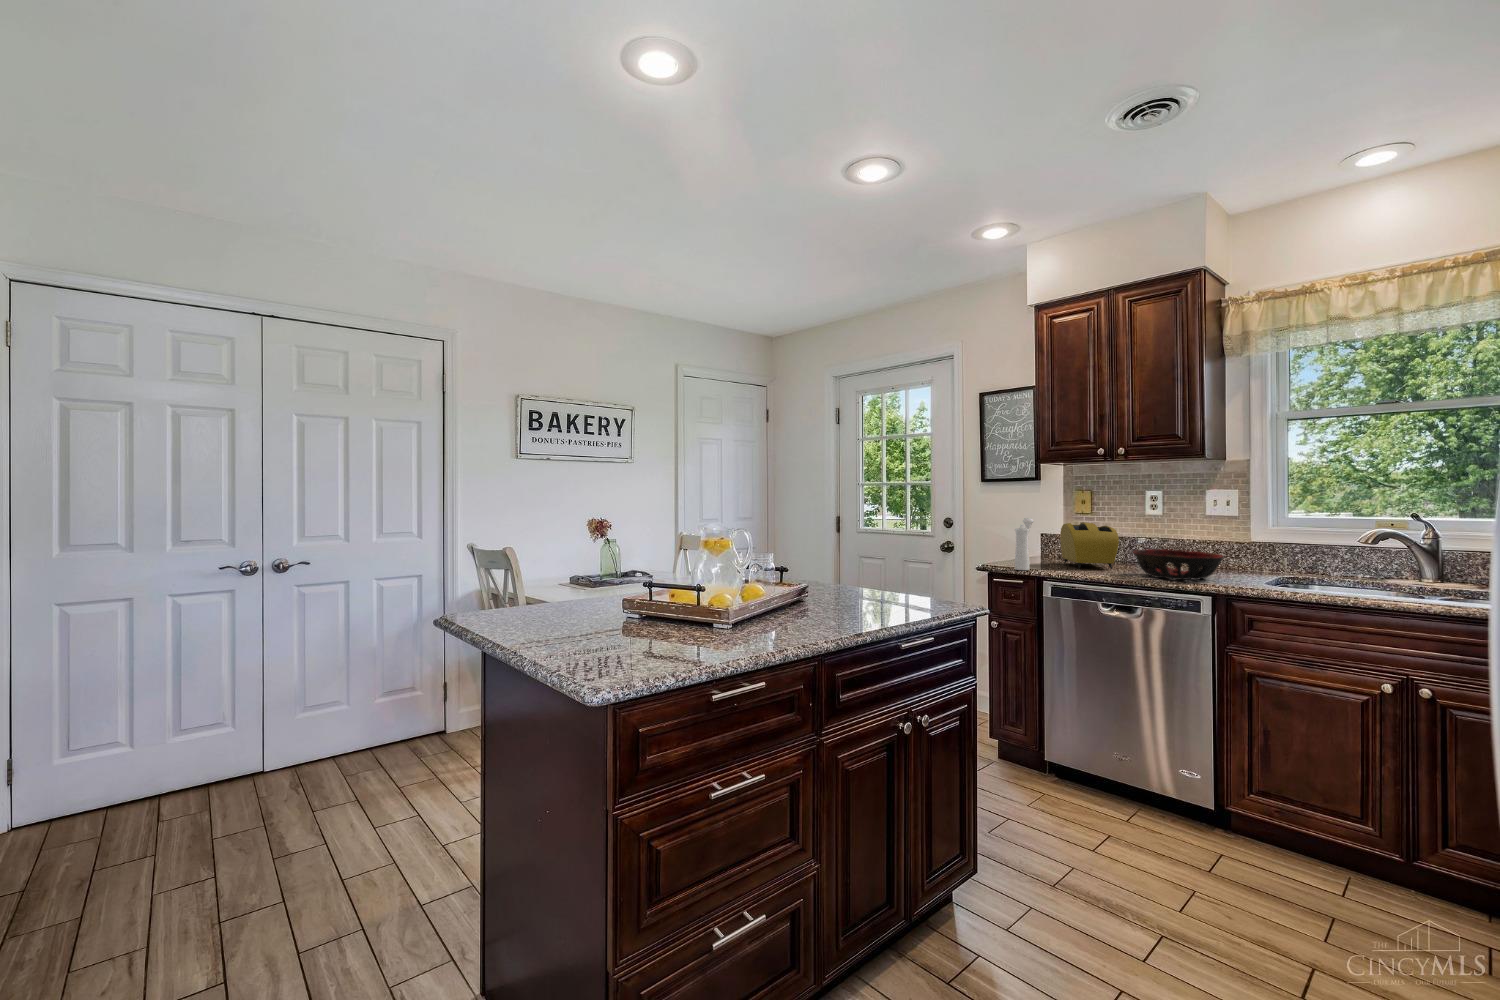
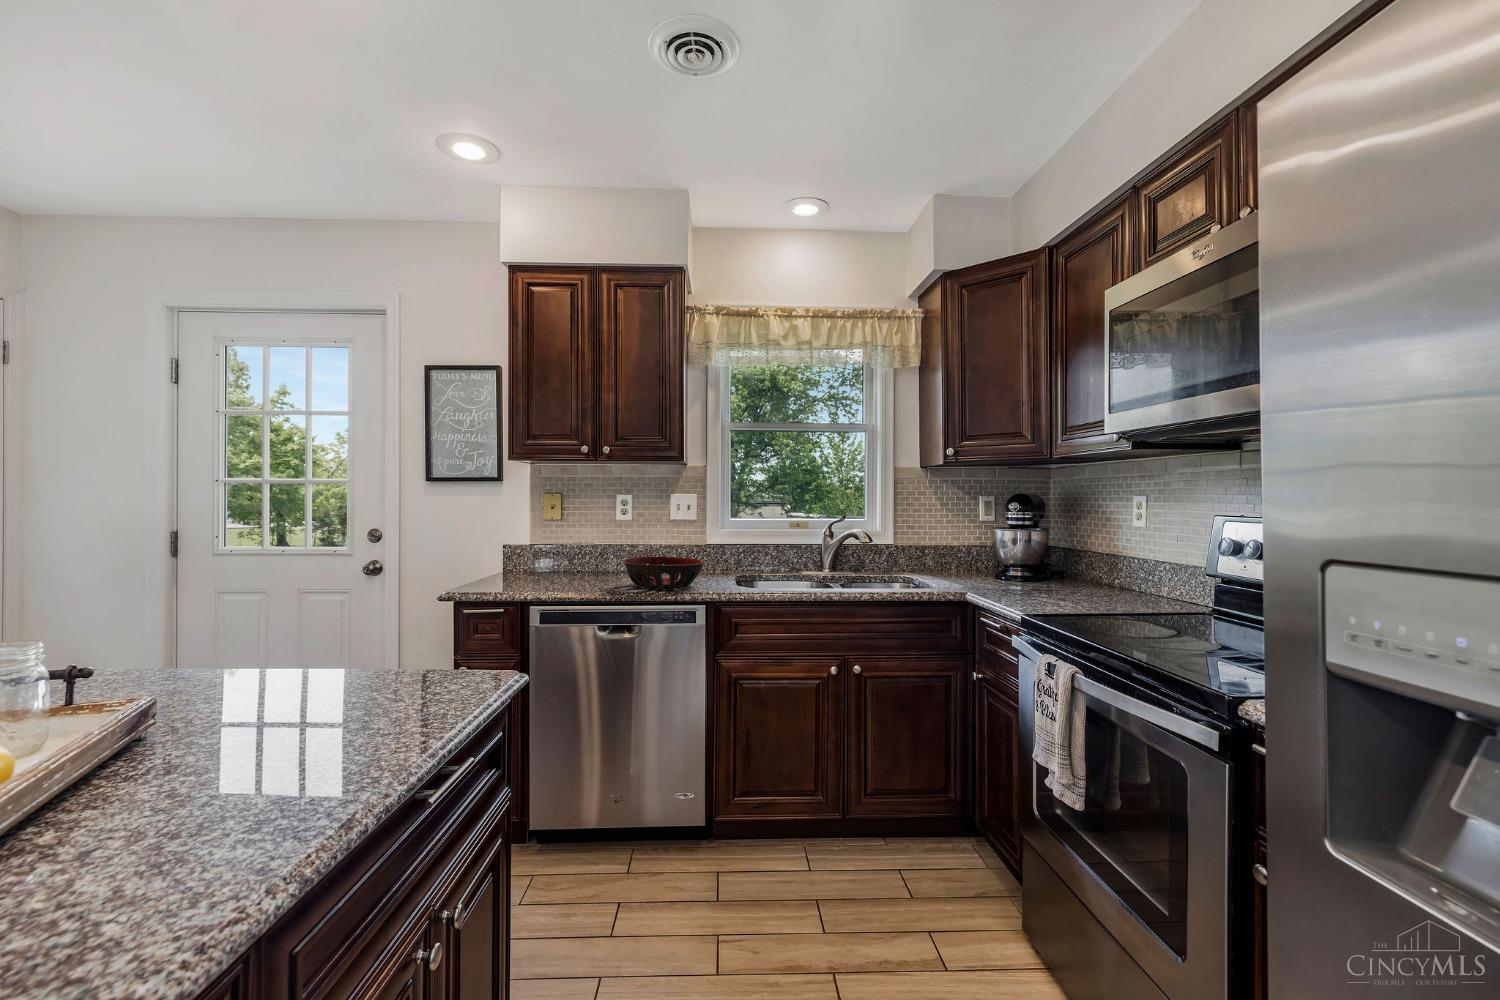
pepper mill: present [1015,518,1034,570] -> none [489,528,508,595]
toaster: present [1060,522,1119,569] -> none [532,531,601,585]

